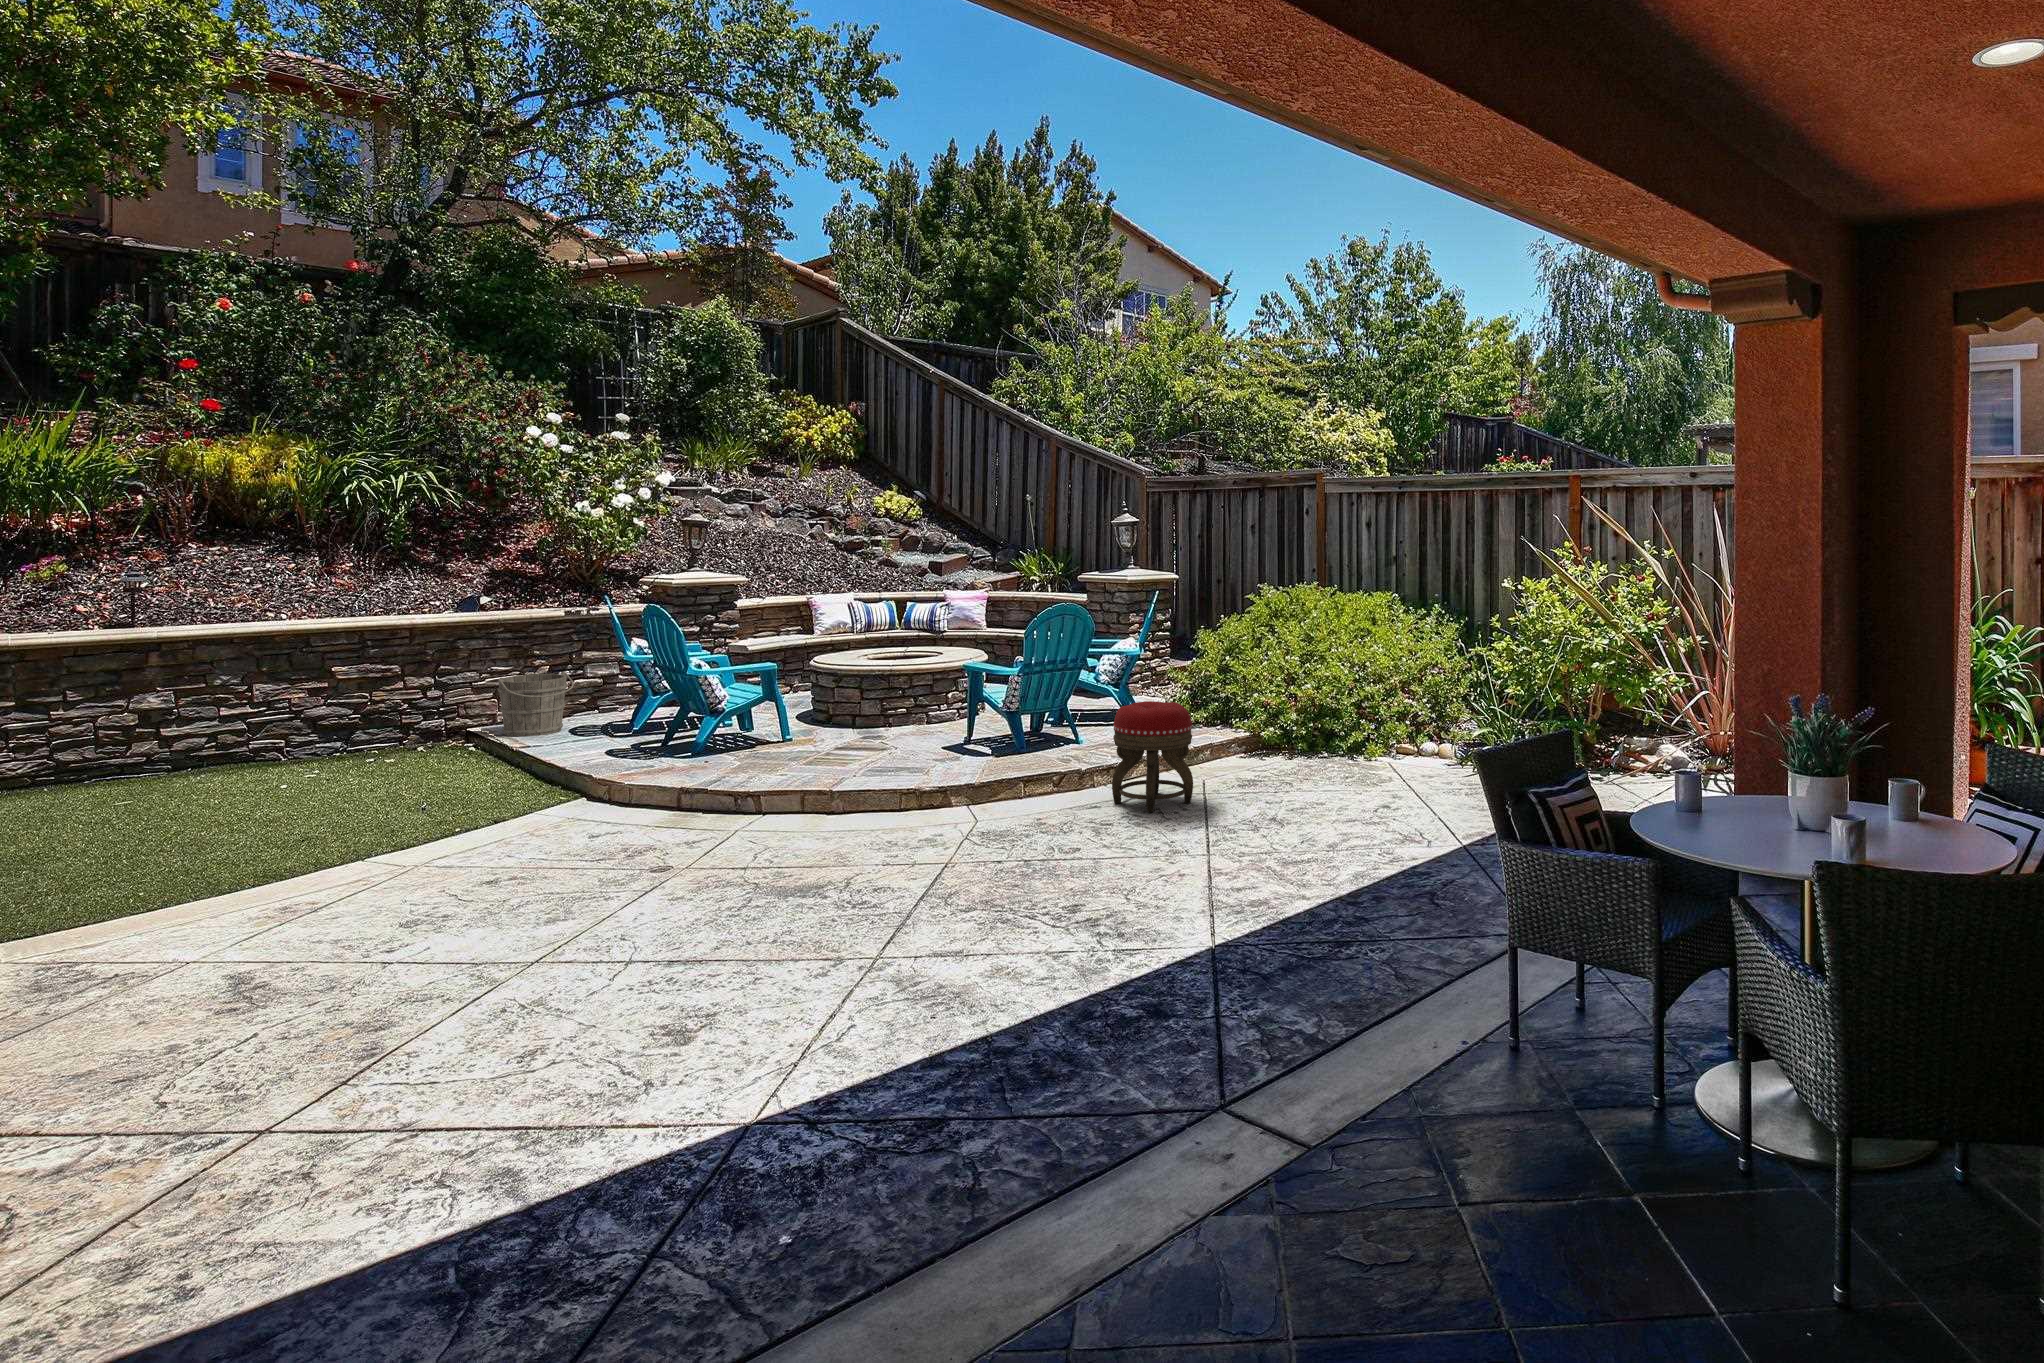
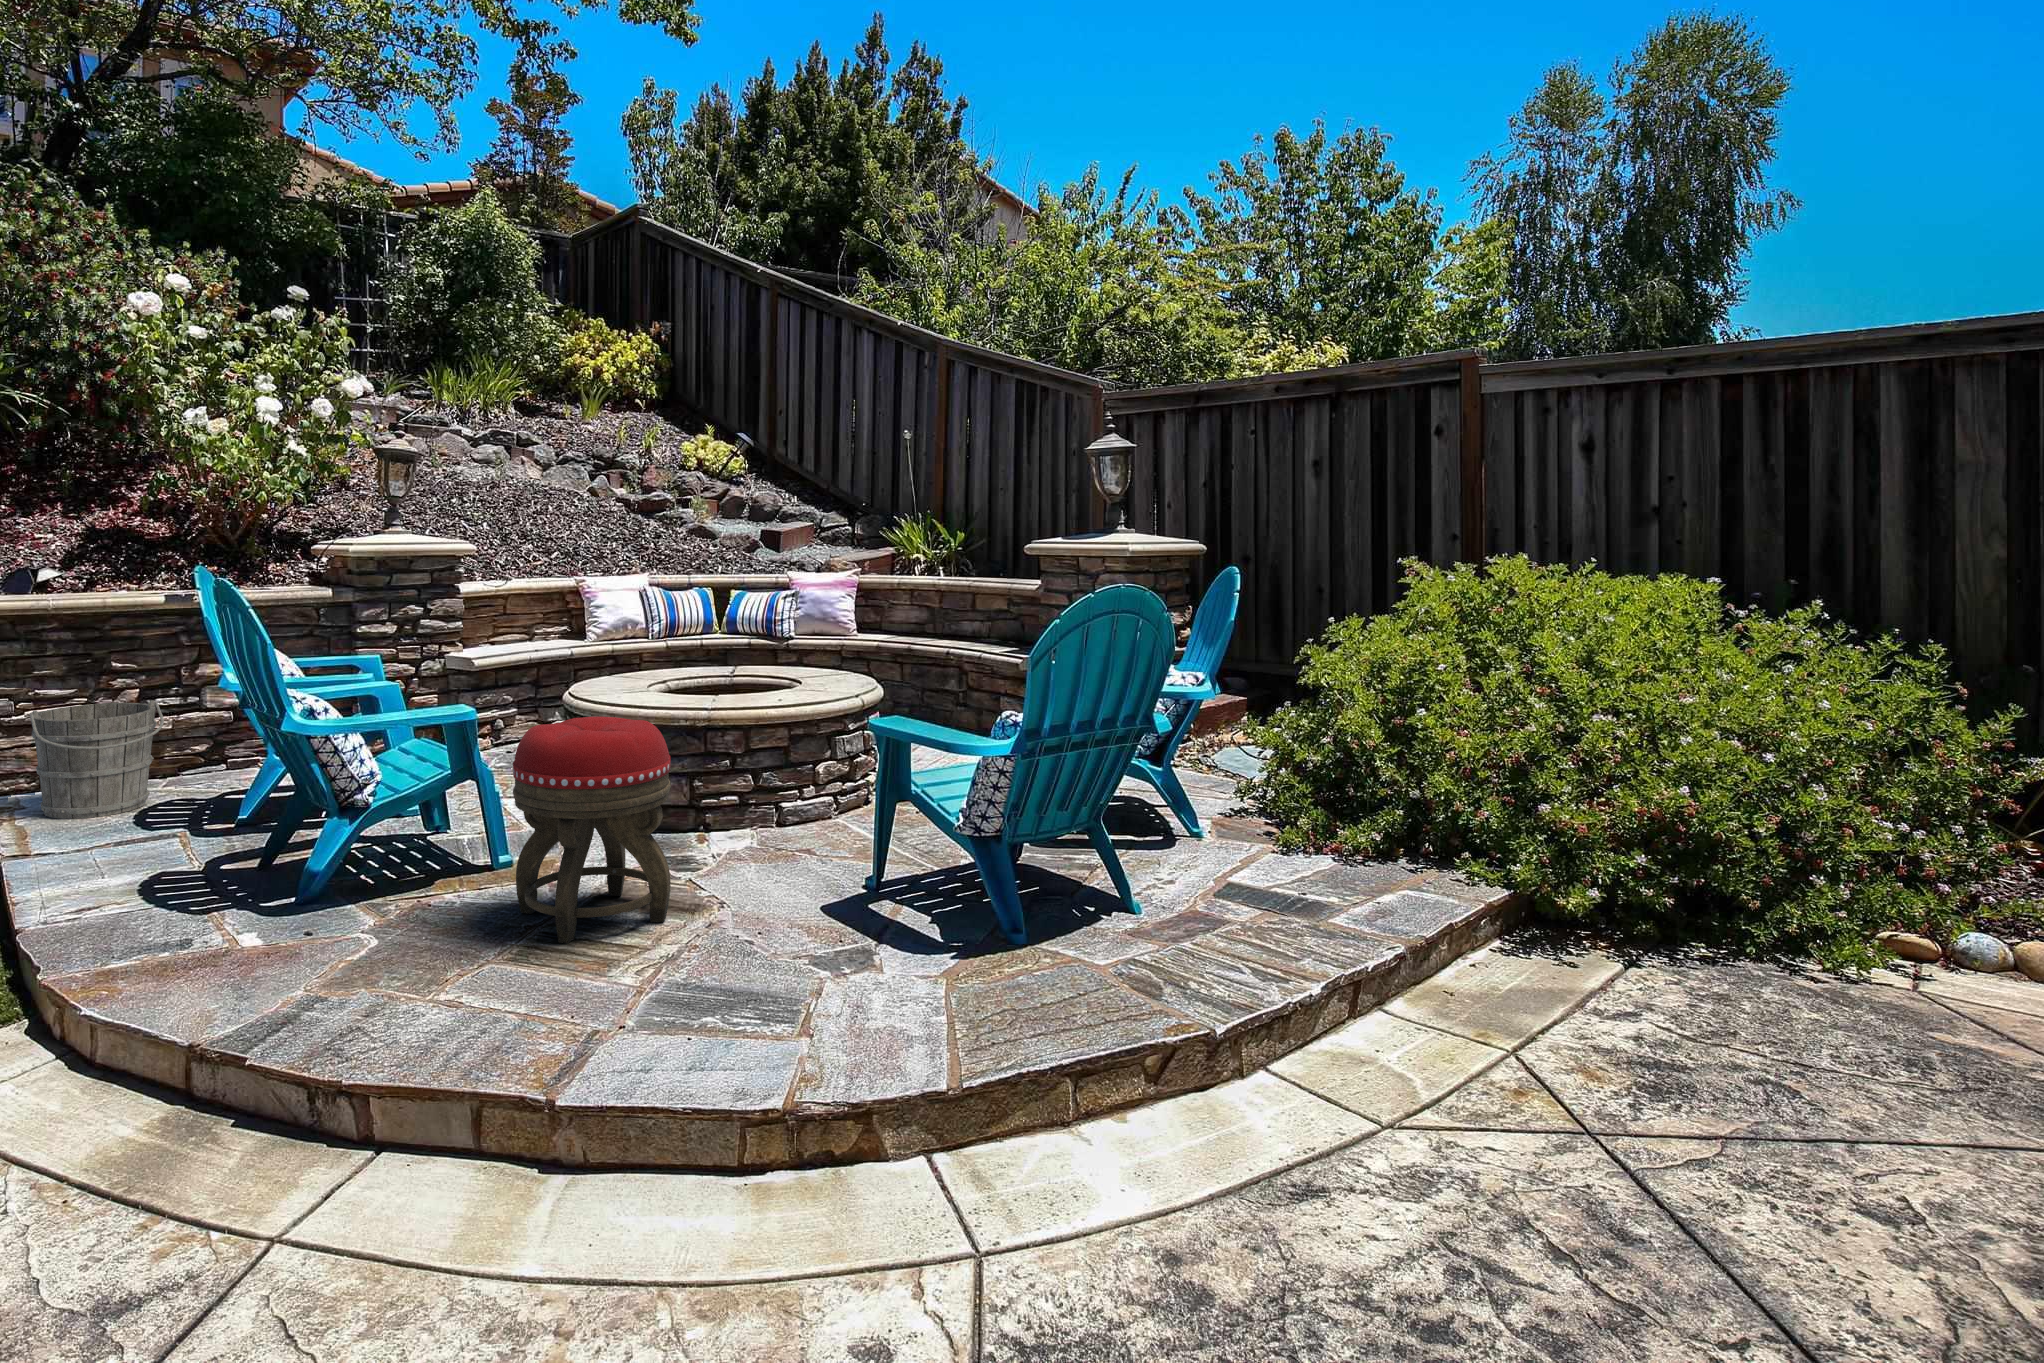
footstool: present [1112,701,1193,812] -> present [513,717,671,944]

